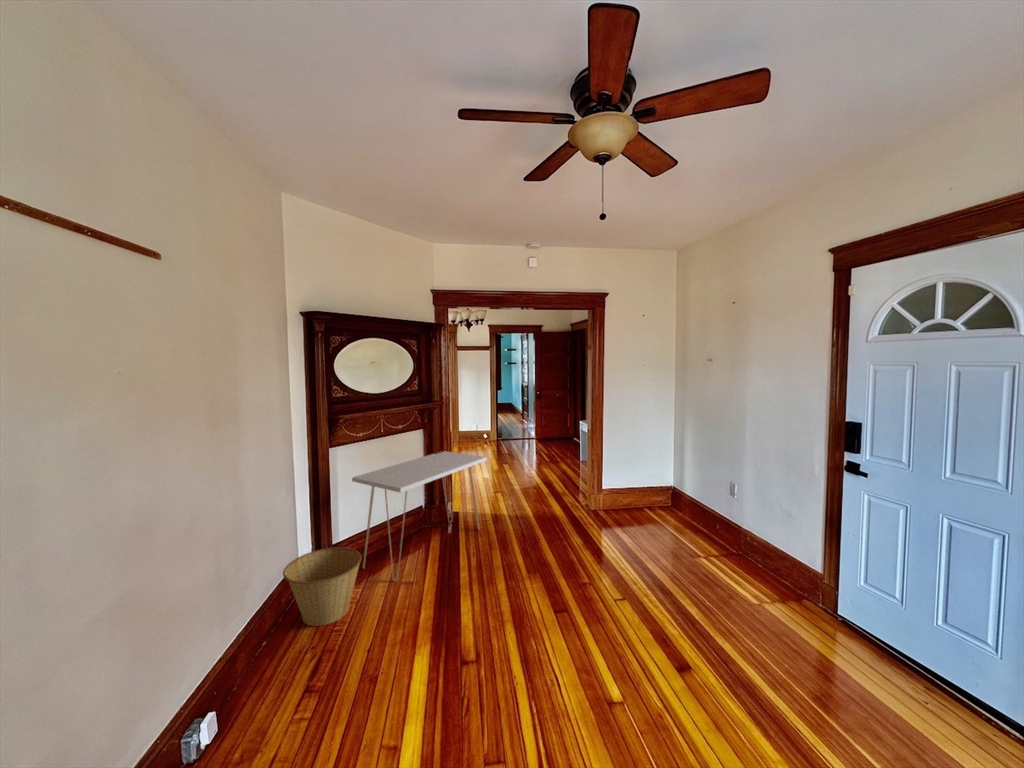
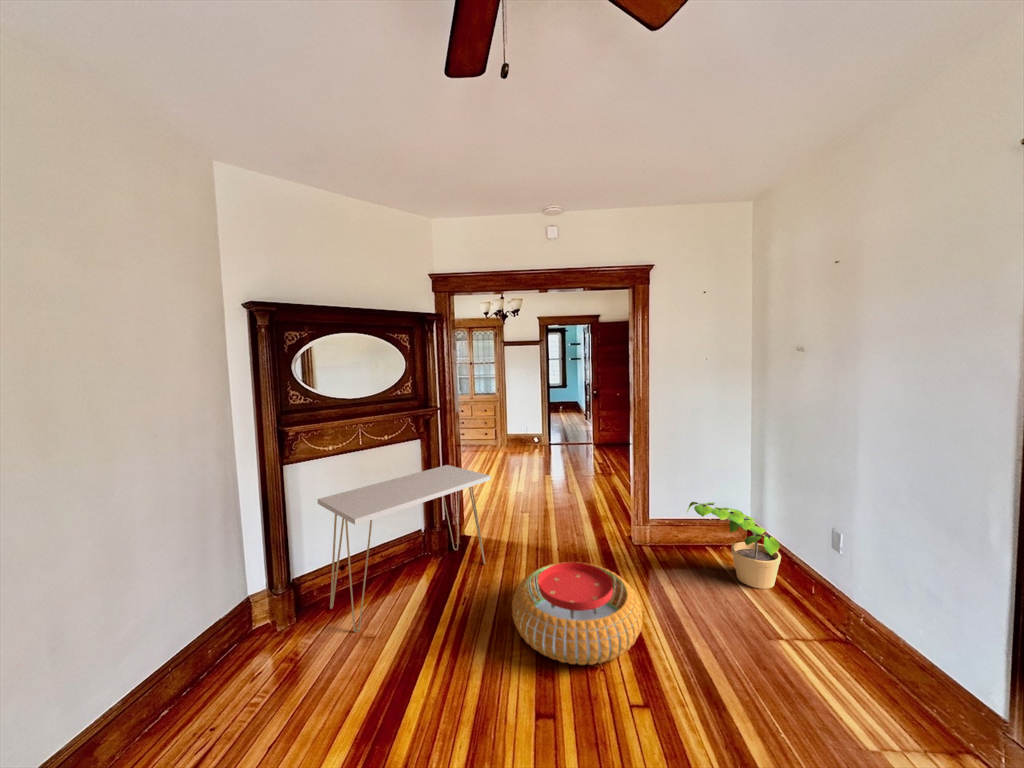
potted plant: none [633,472,697,531] -> present [687,502,781,589]
pouf: none [517,518,613,583] -> present [512,562,642,665]
basket: present [283,547,361,626] -> none [198,587,302,692]

